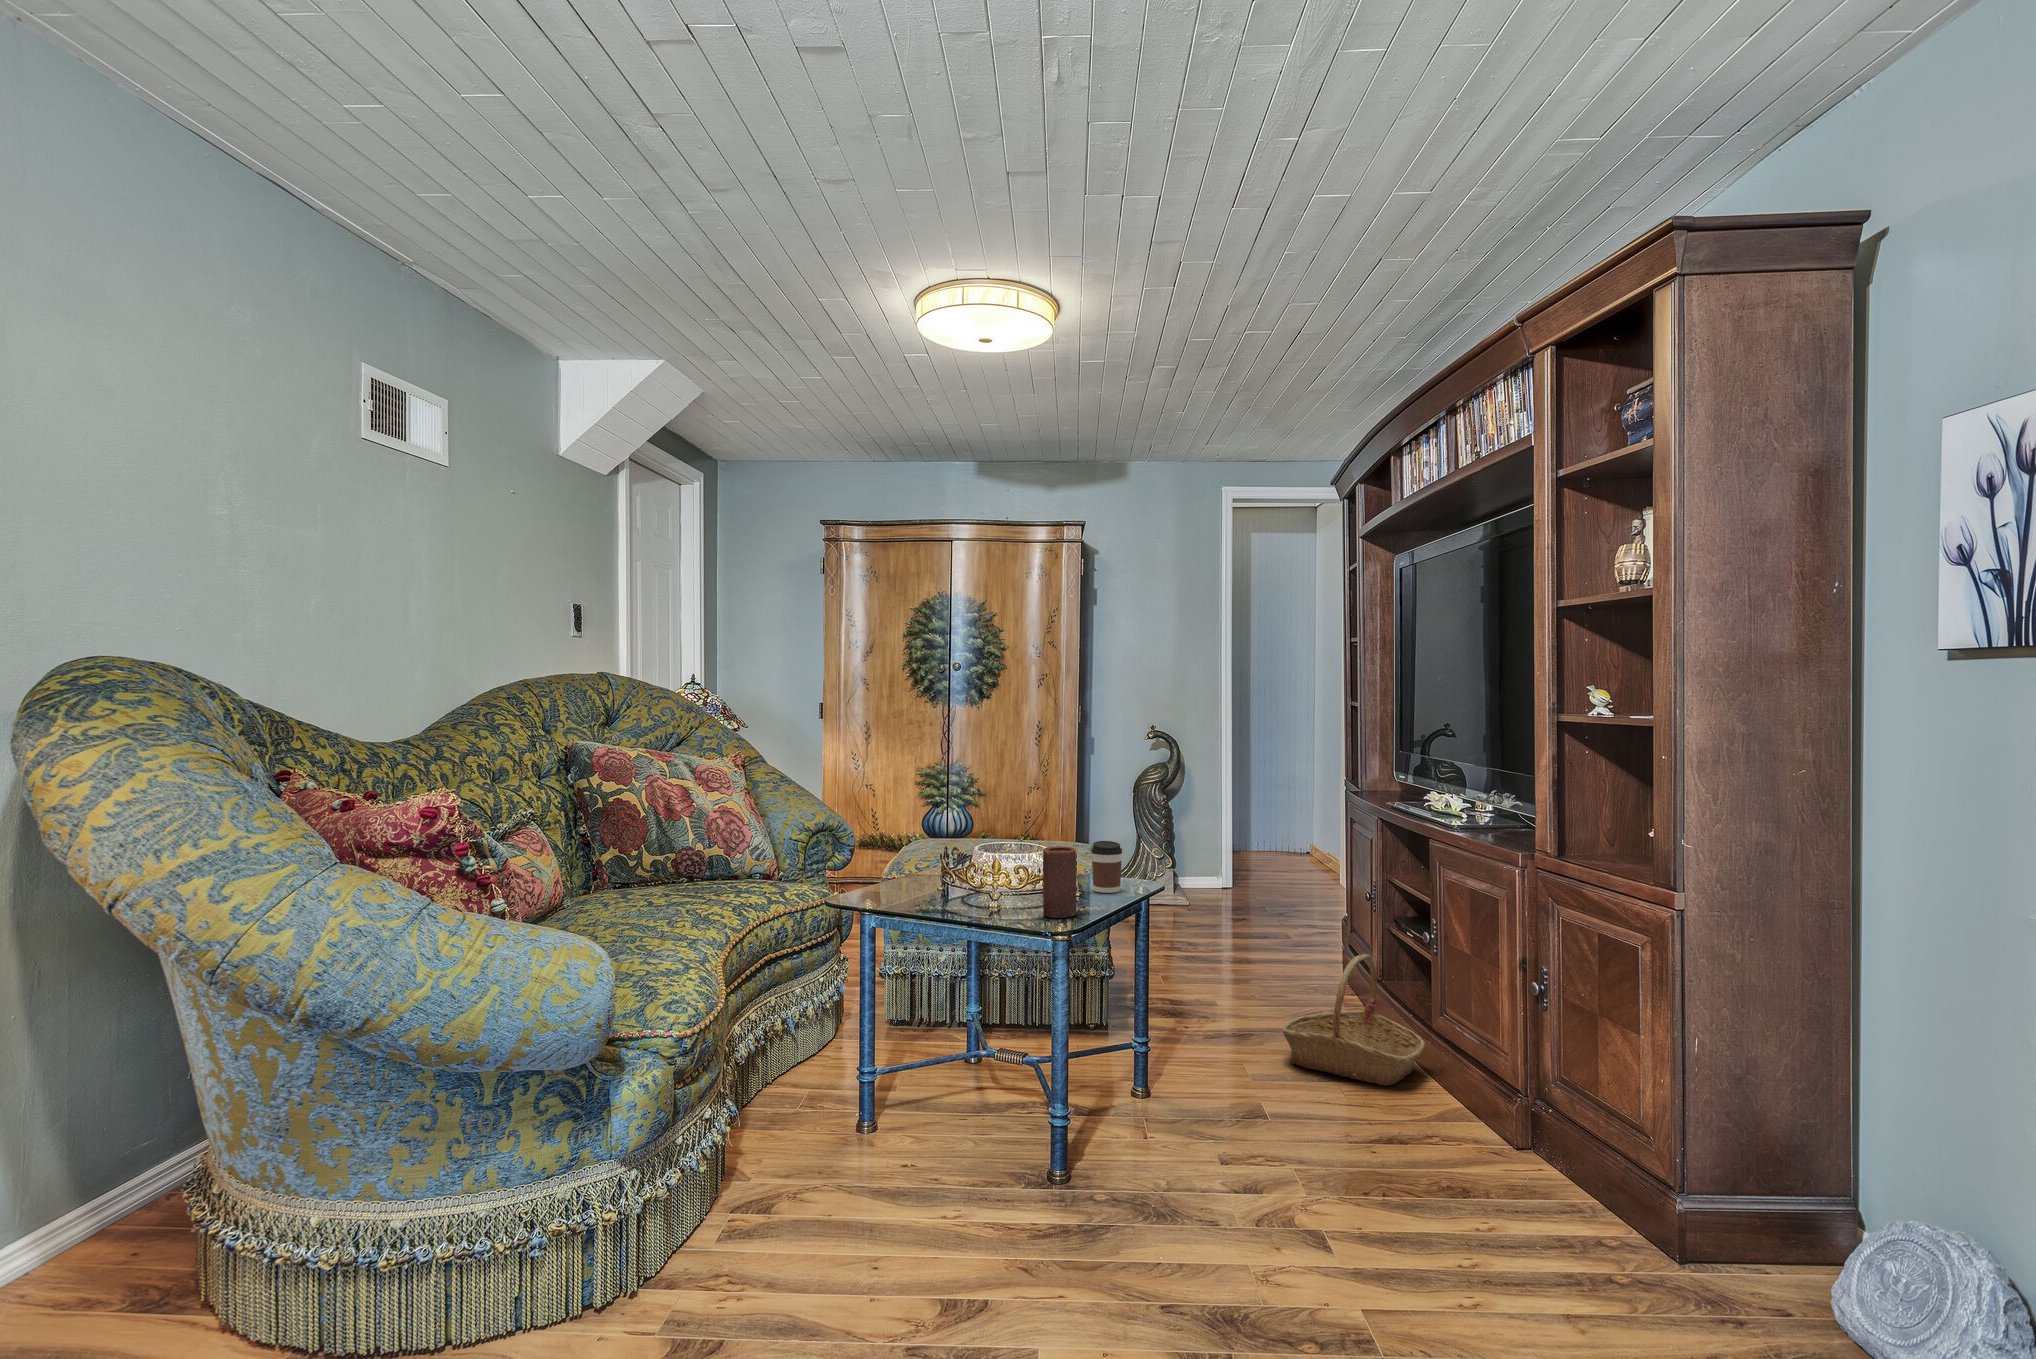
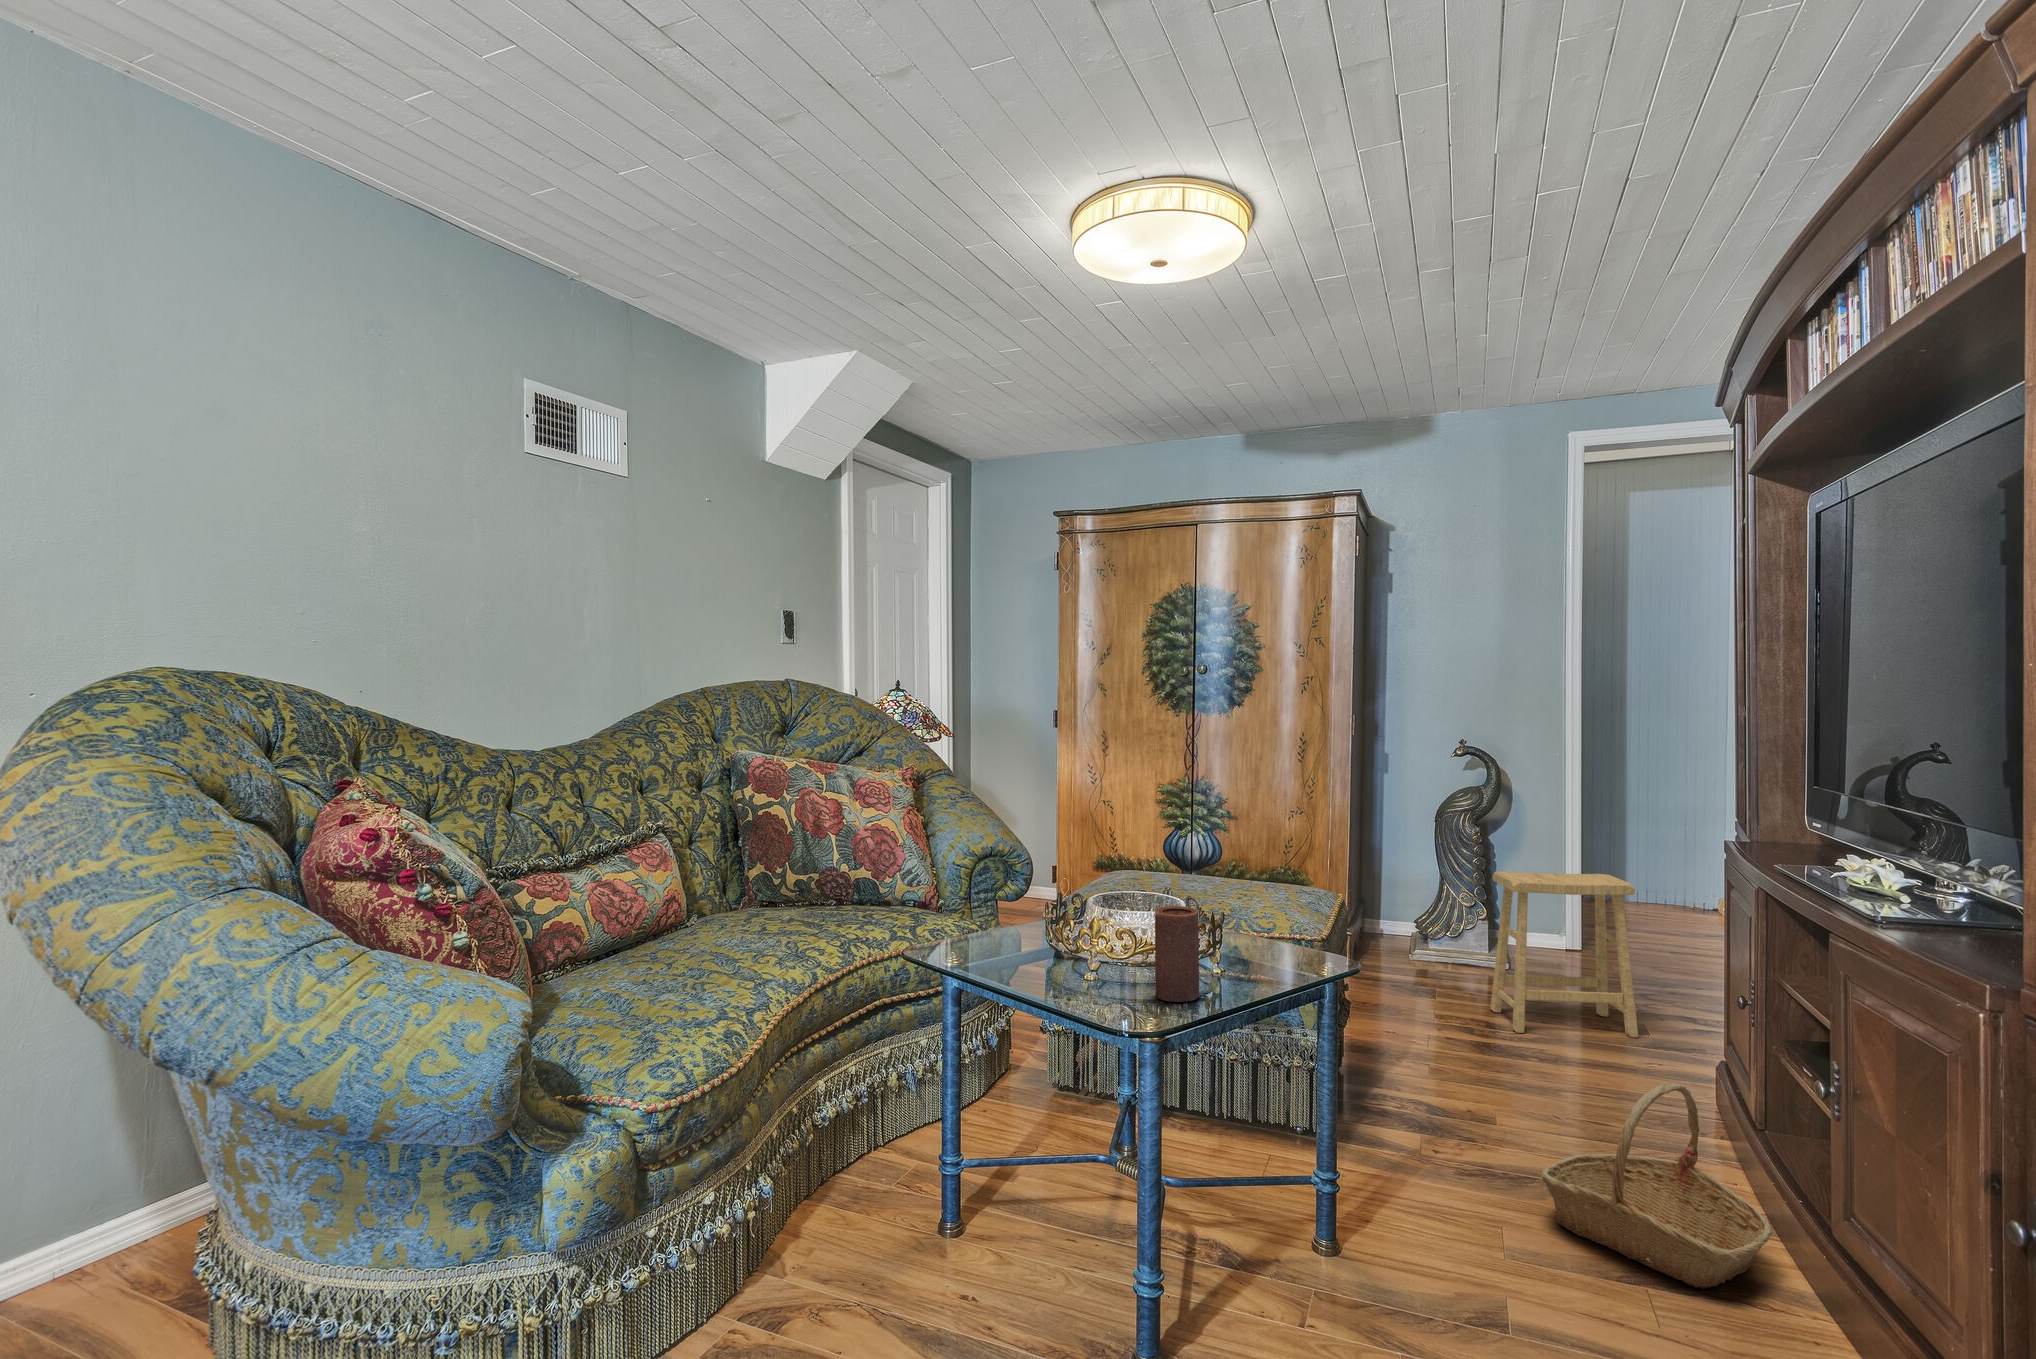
footstool: none [1199,824,1306,951] -> present [1490,871,1638,1038]
coffee cup: present [1091,841,1122,893] -> none [1253,897,1294,967]

